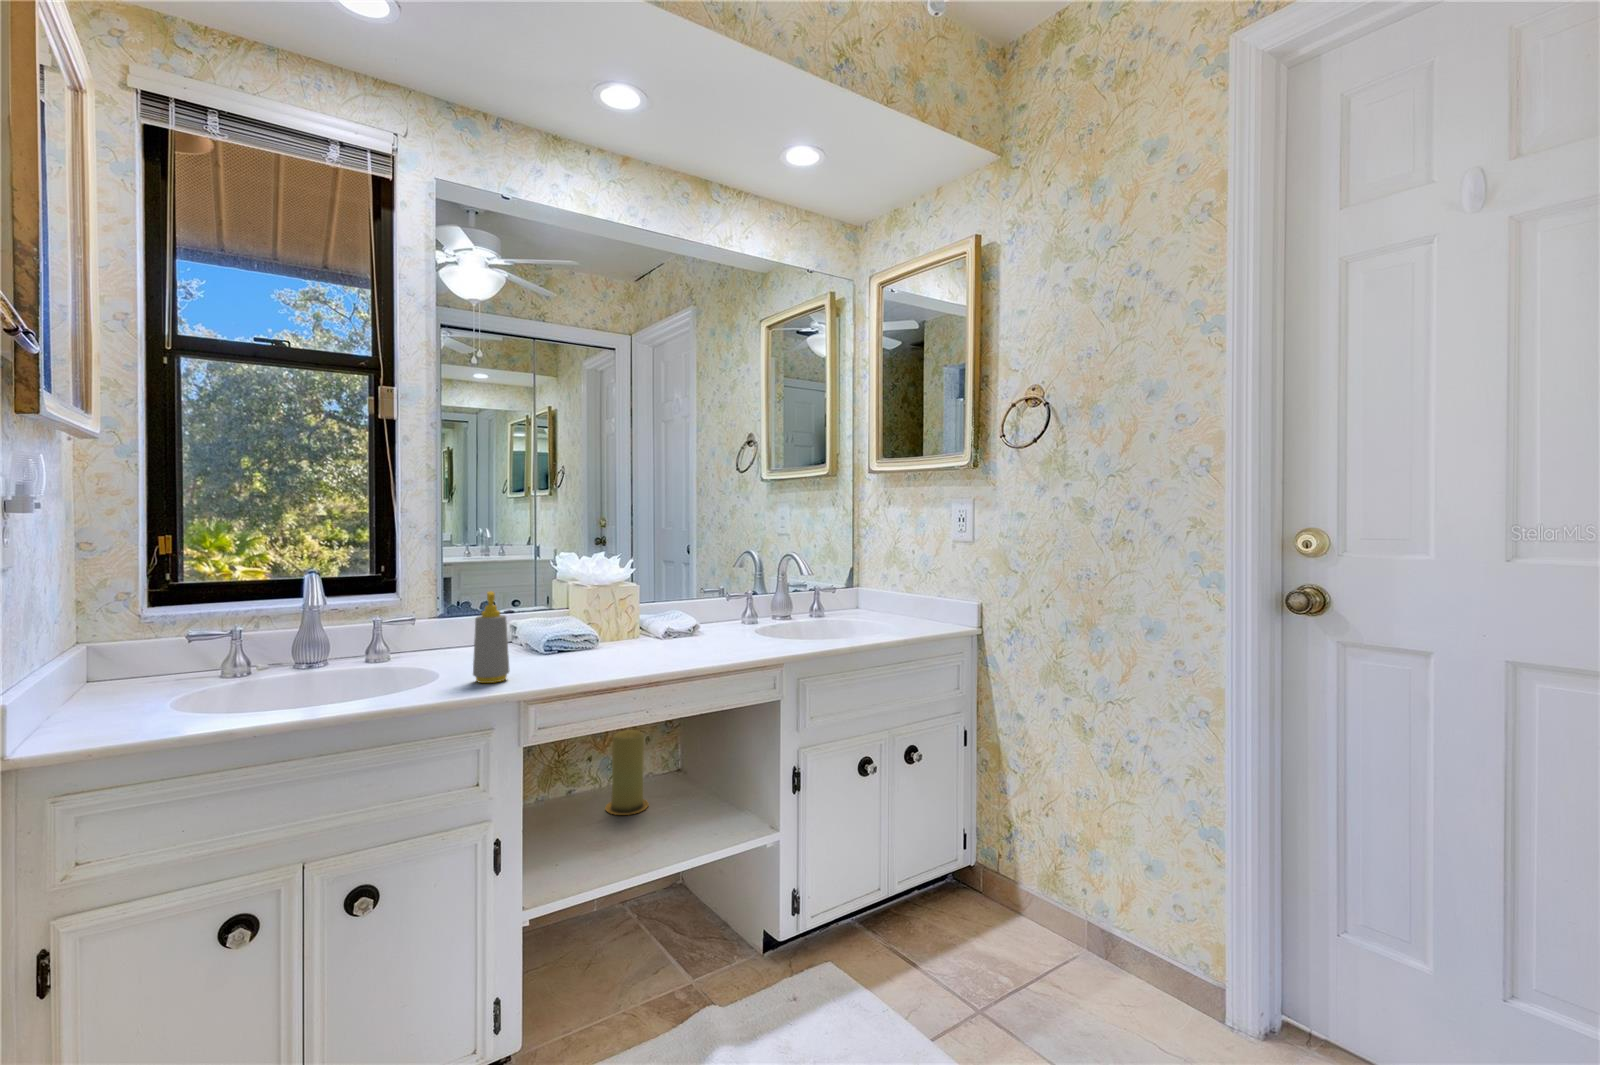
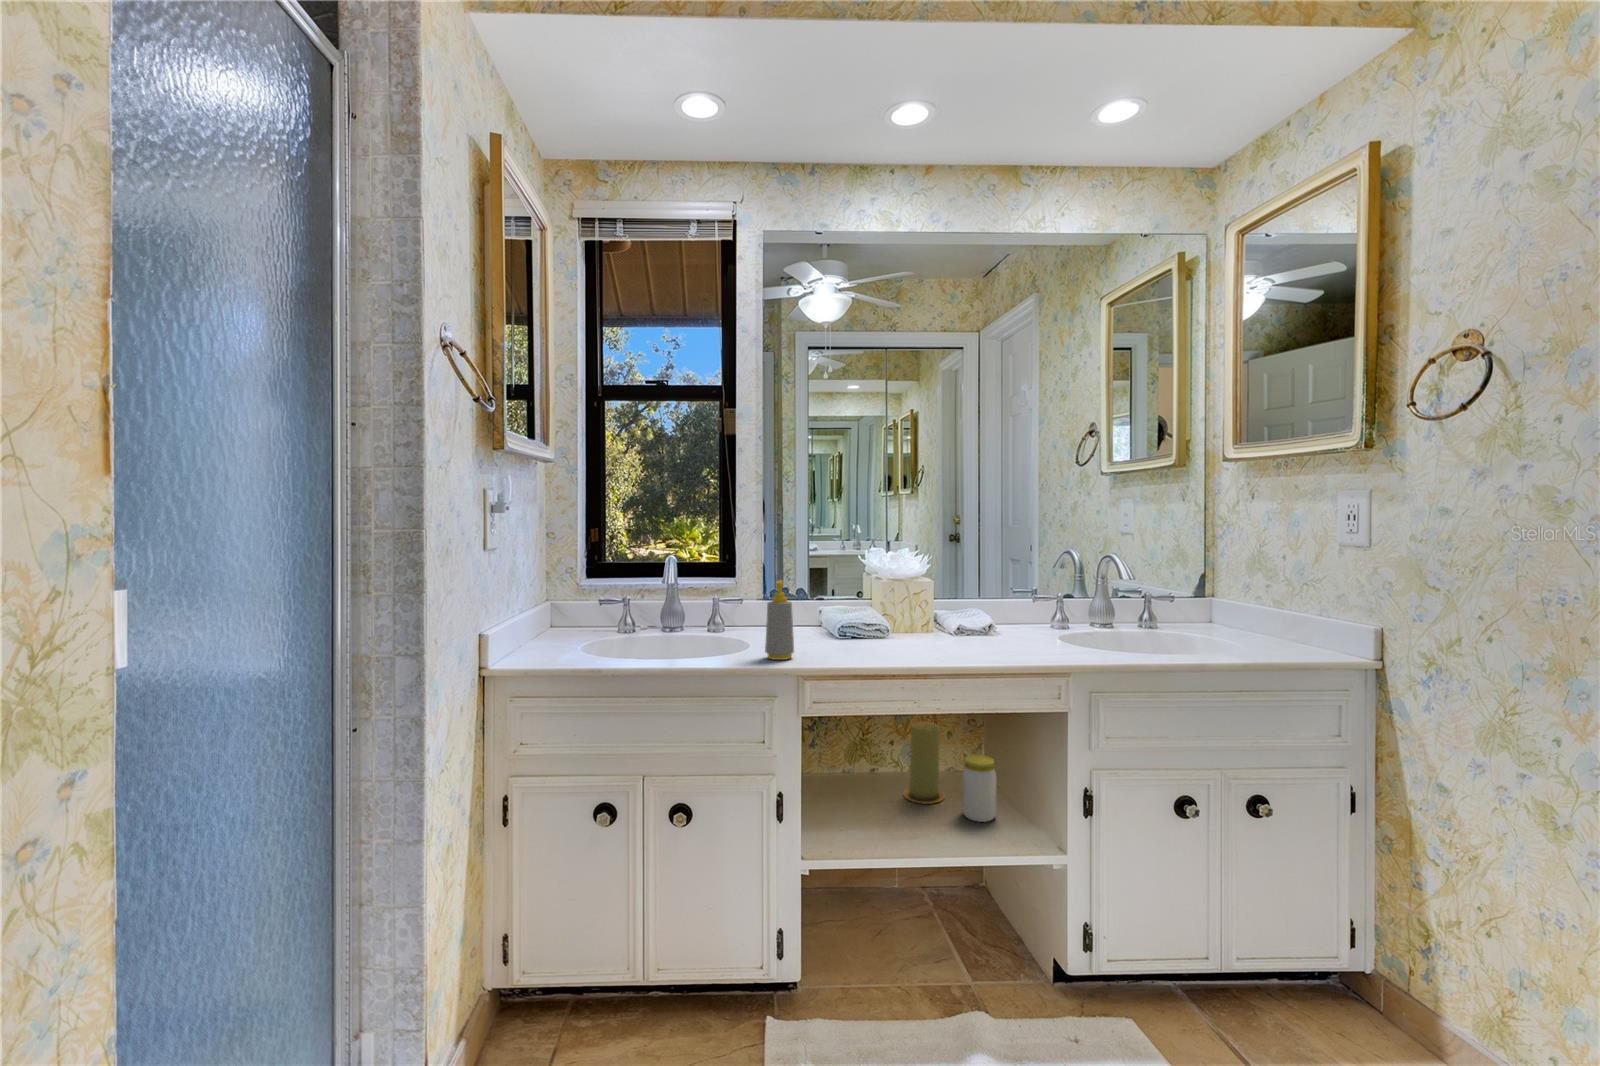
jar: none [672,754,705,820] -> present [962,755,996,822]

